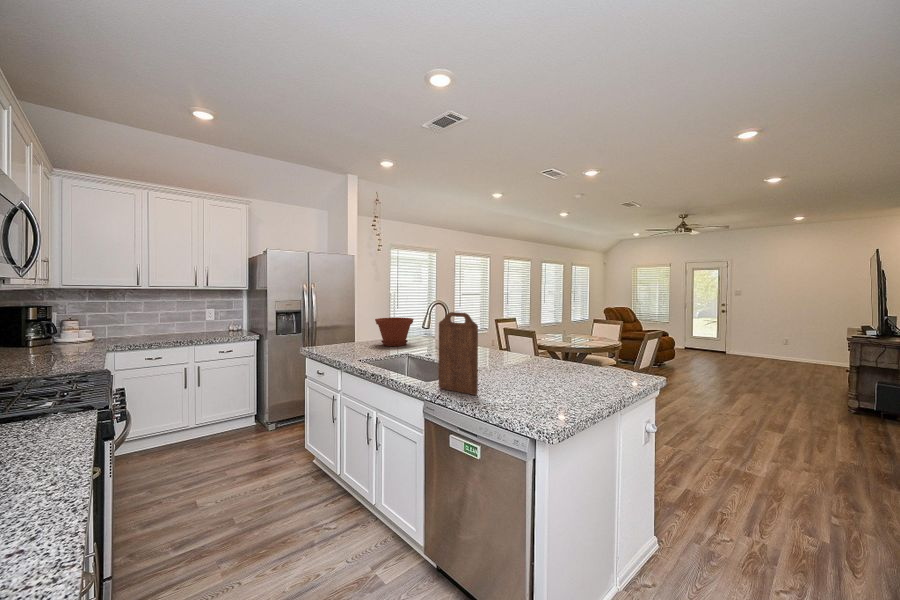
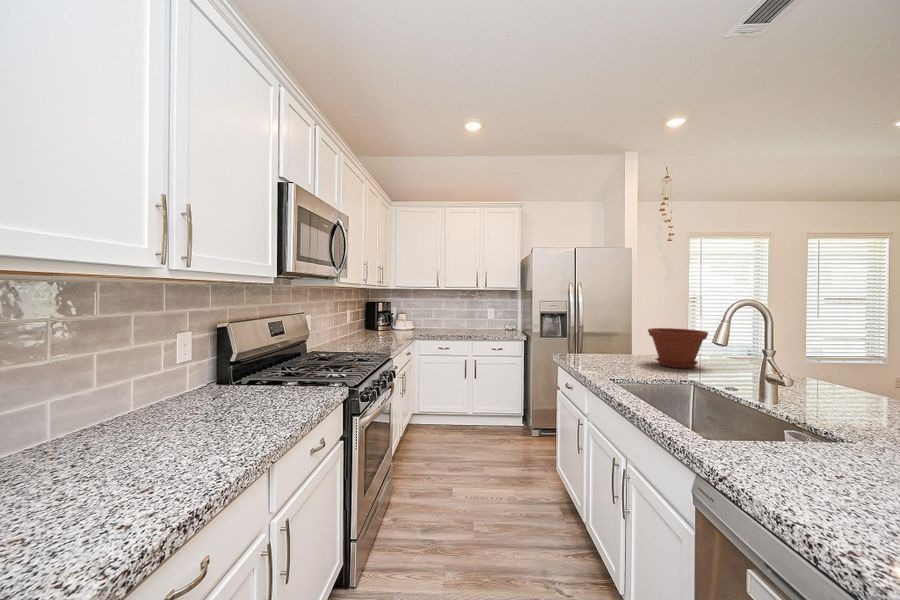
cutting board: present [439,312,478,395] -> none [729,326,832,505]

